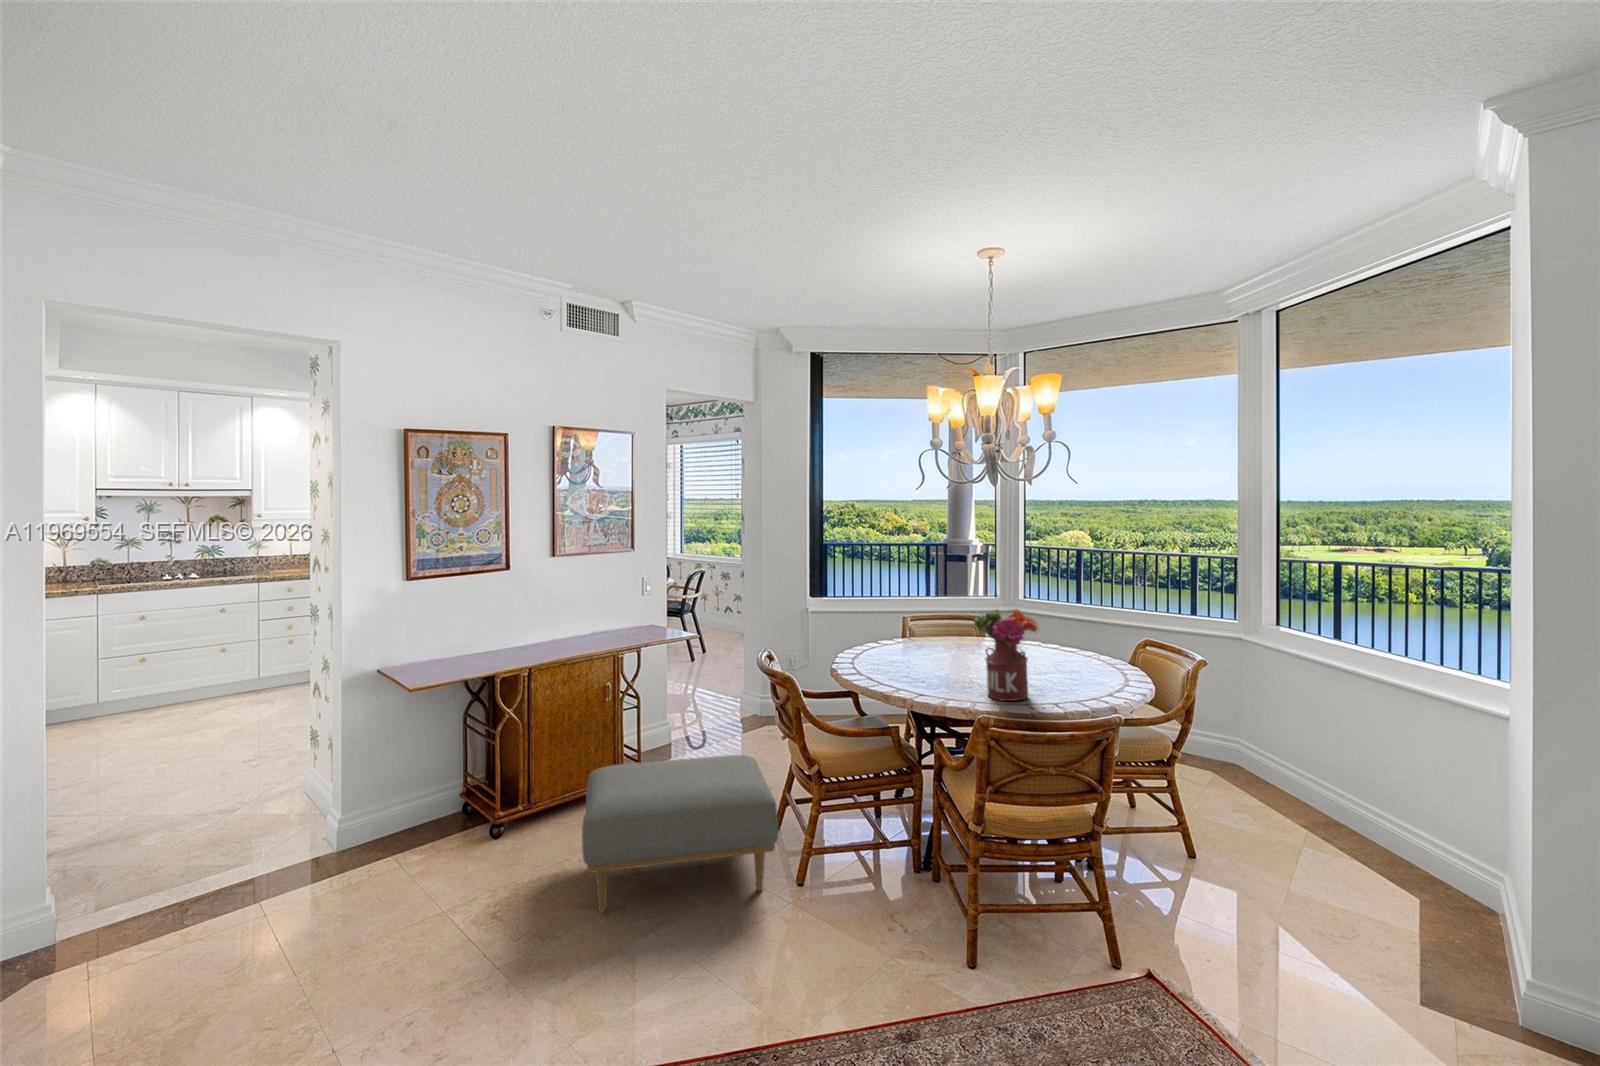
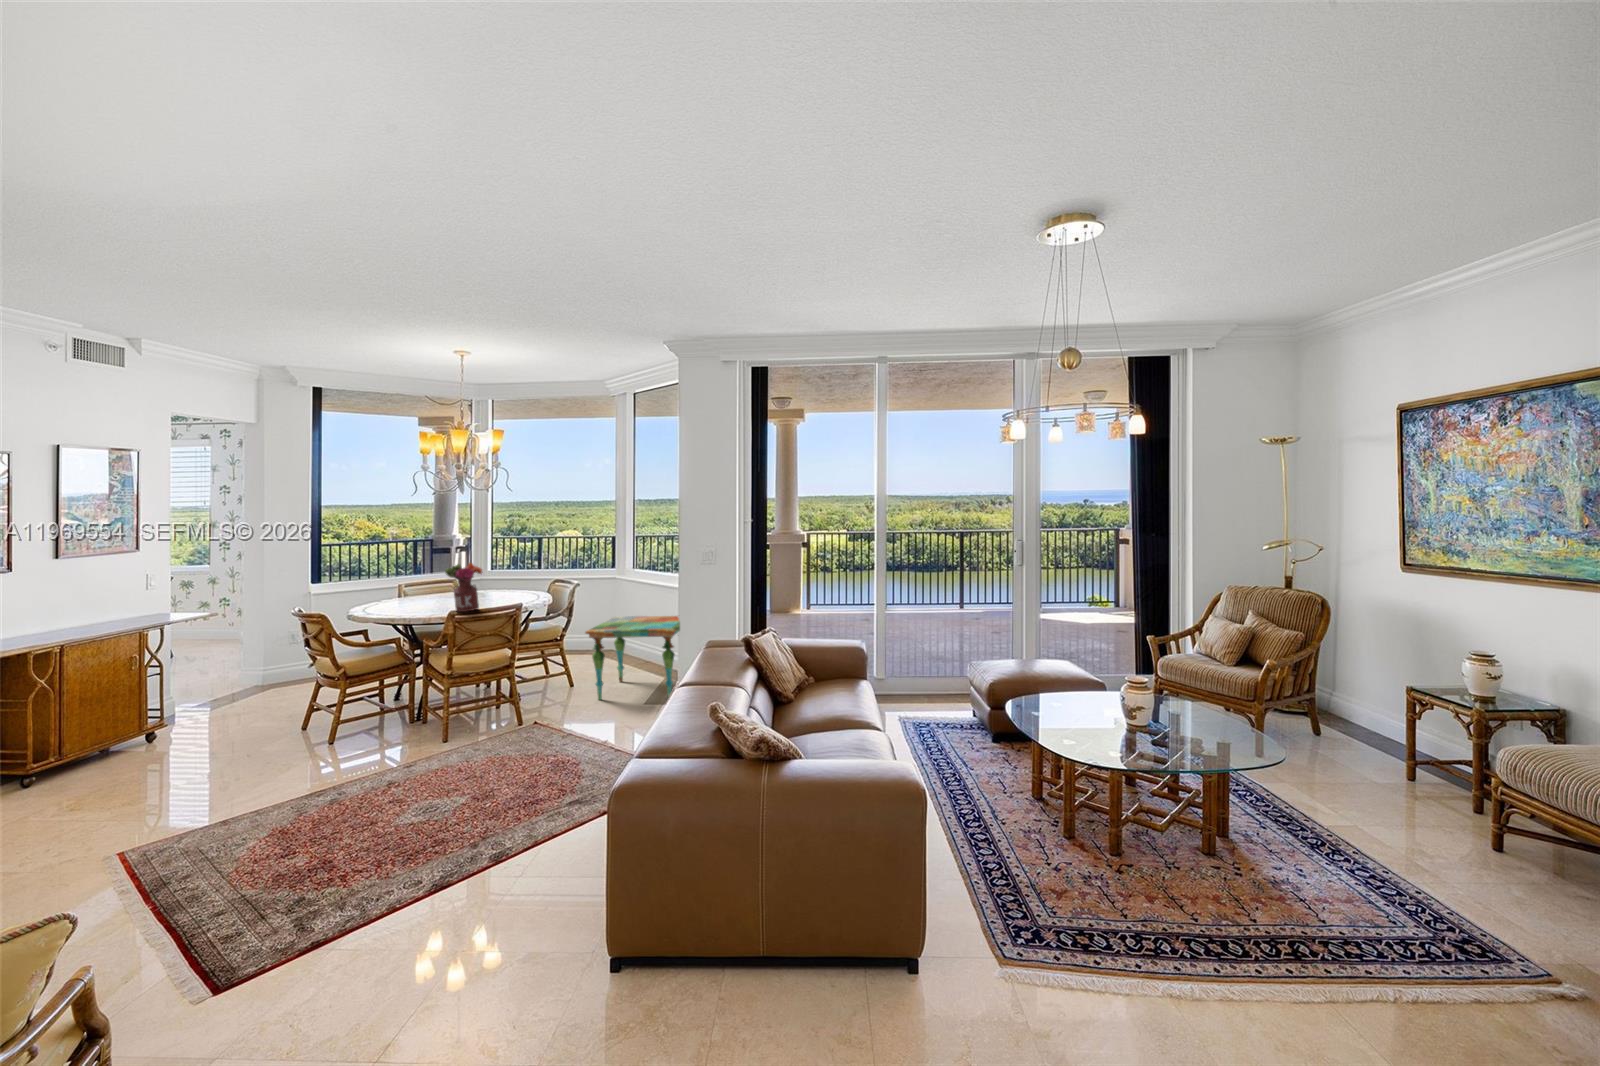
side table: none [1240,730,1509,993] -> present [586,616,680,700]
ottoman: present [582,755,778,911] -> none [145,677,320,780]

